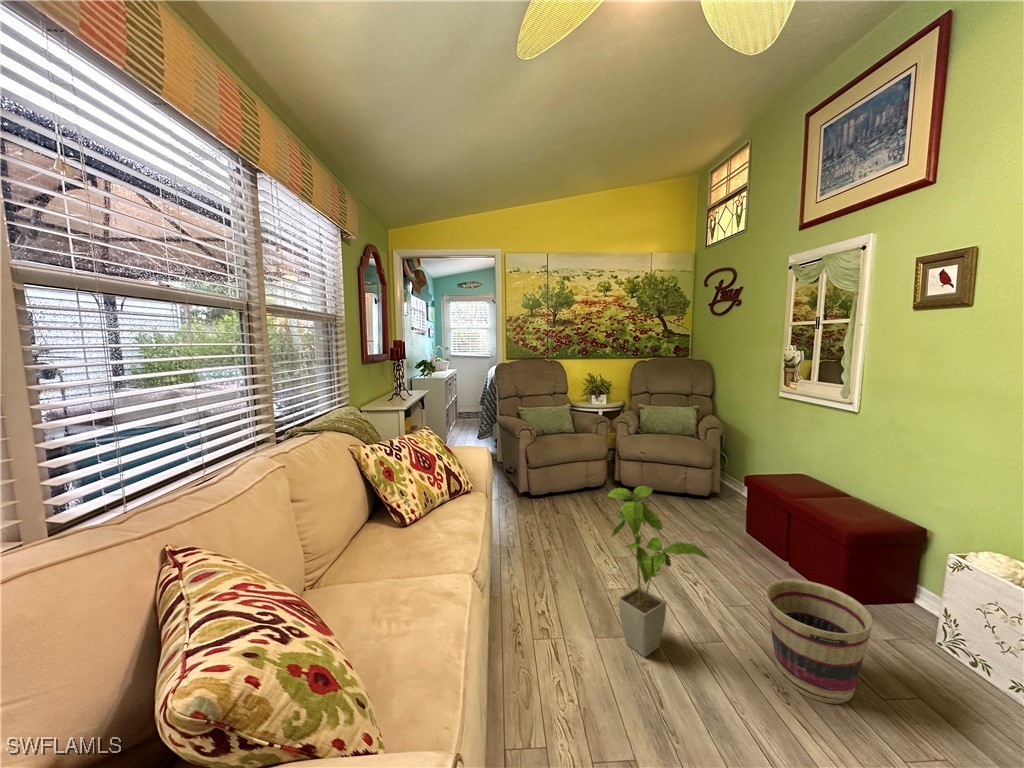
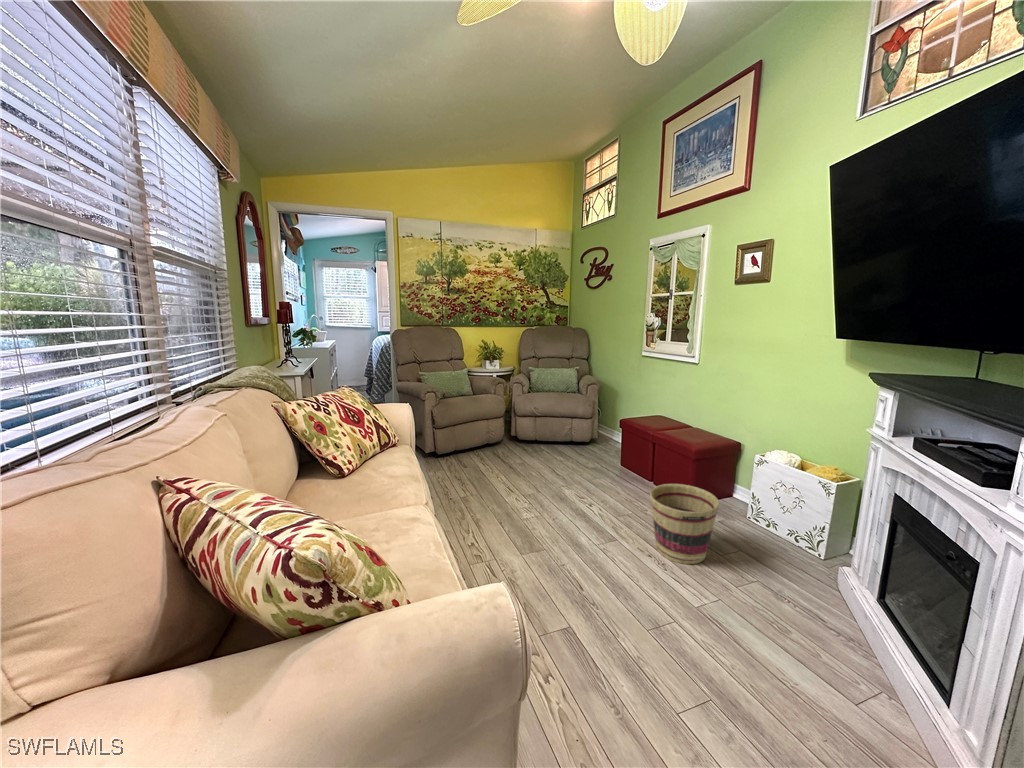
house plant: present [608,486,709,657] -> none [535,420,615,560]

